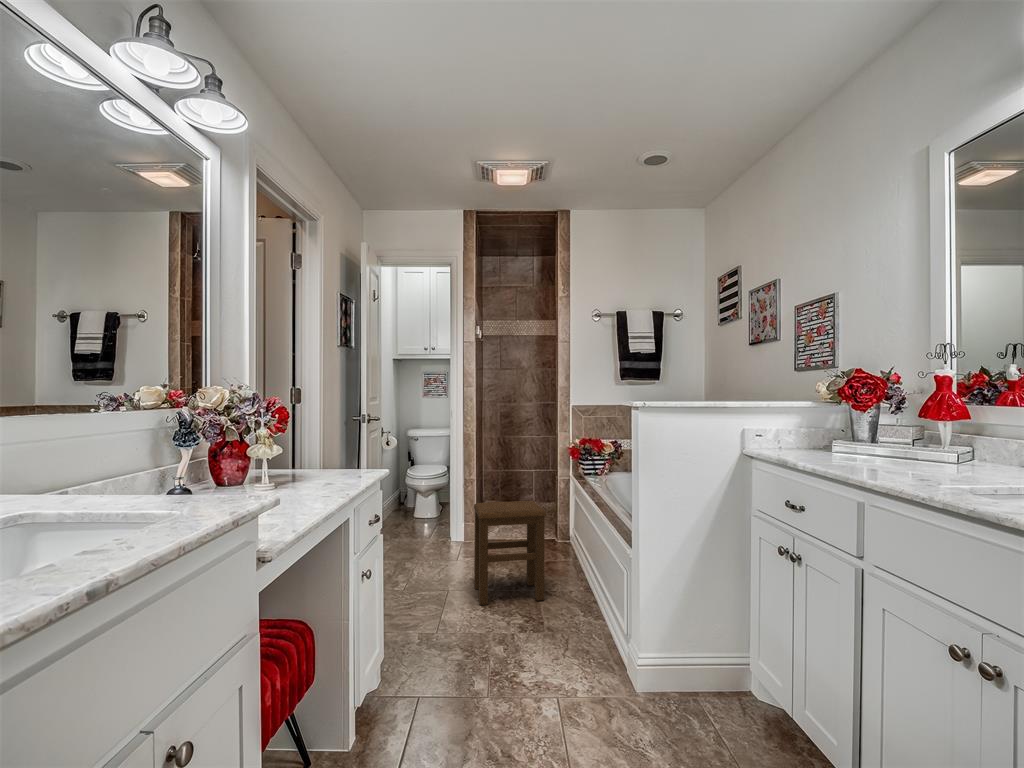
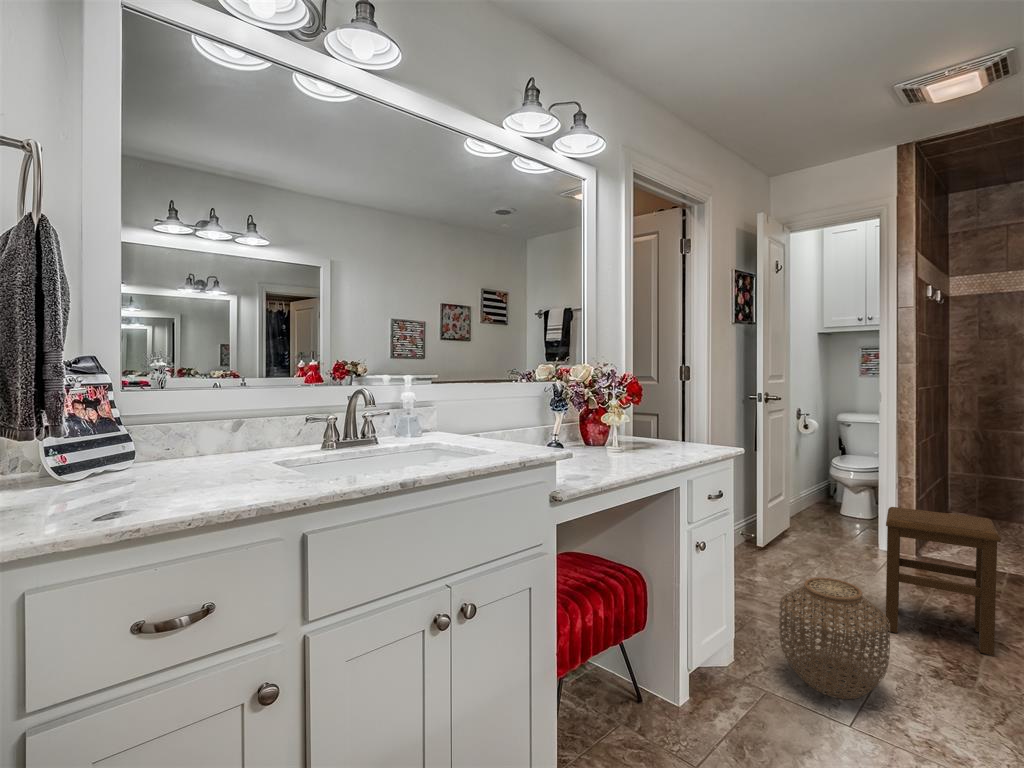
woven basket: none [421,574,504,680] -> present [779,578,890,699]

